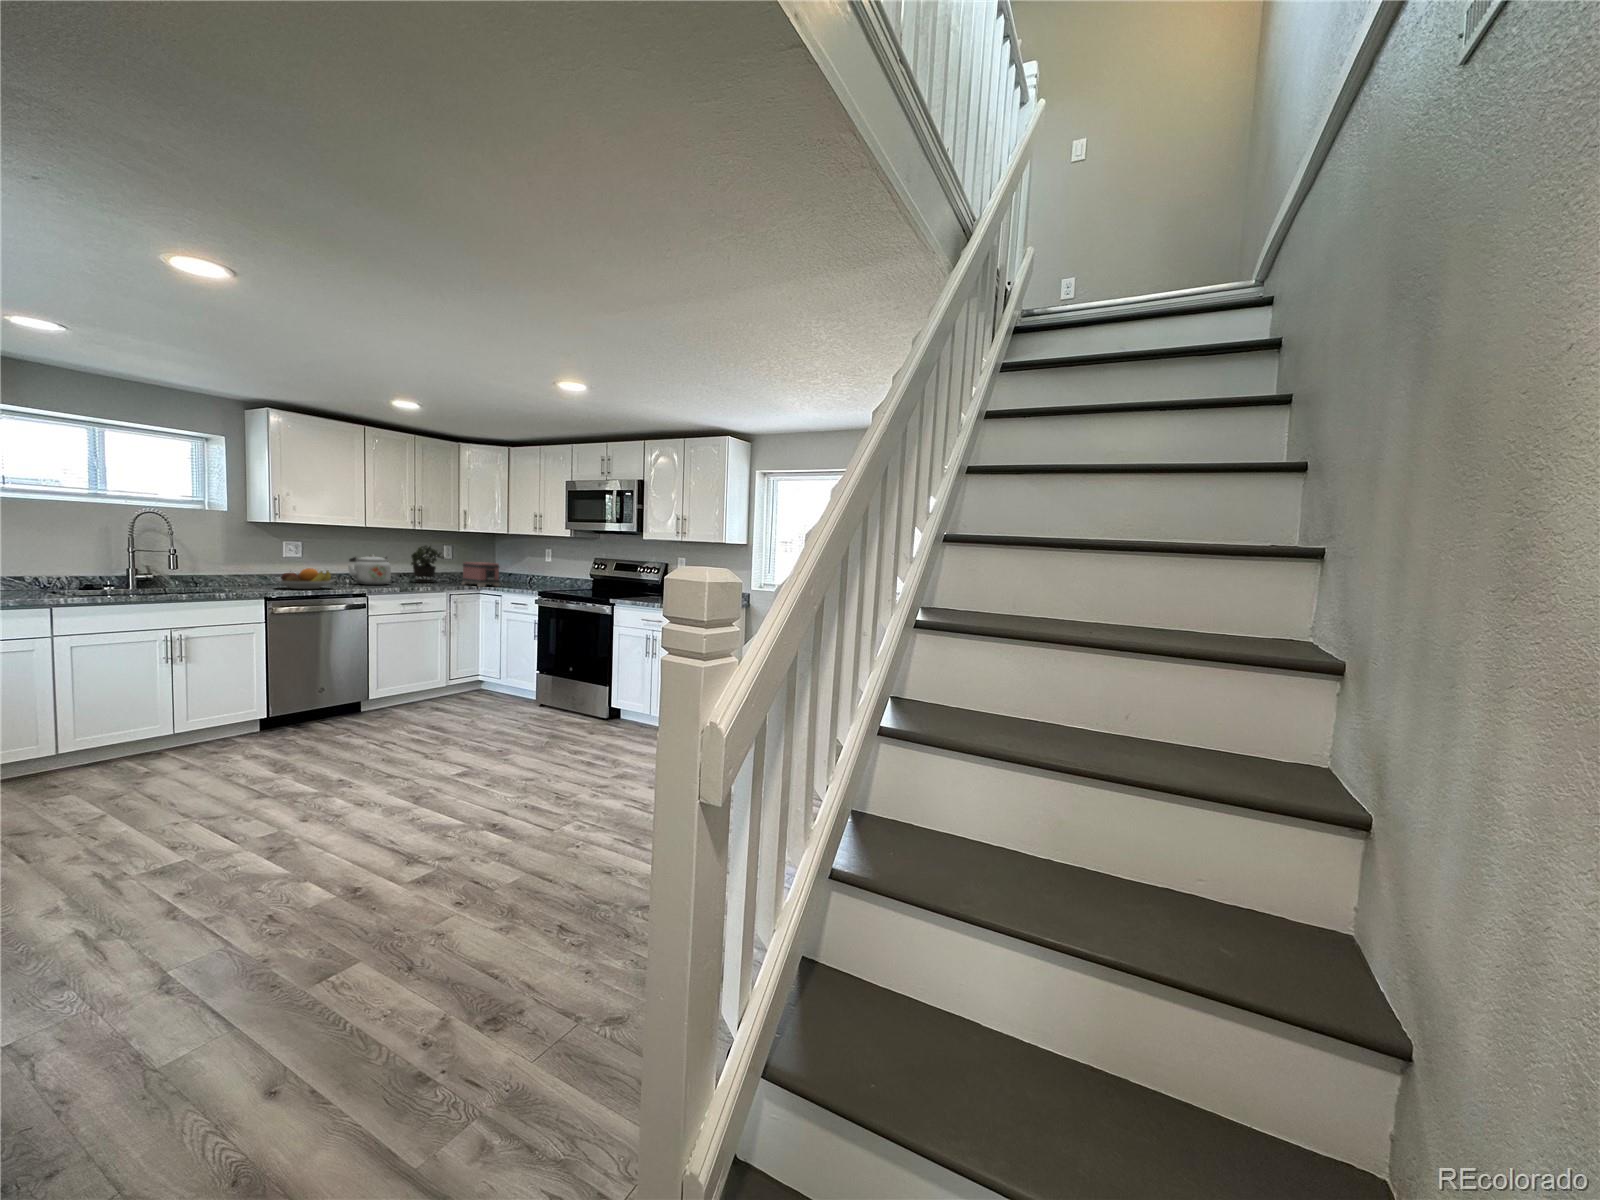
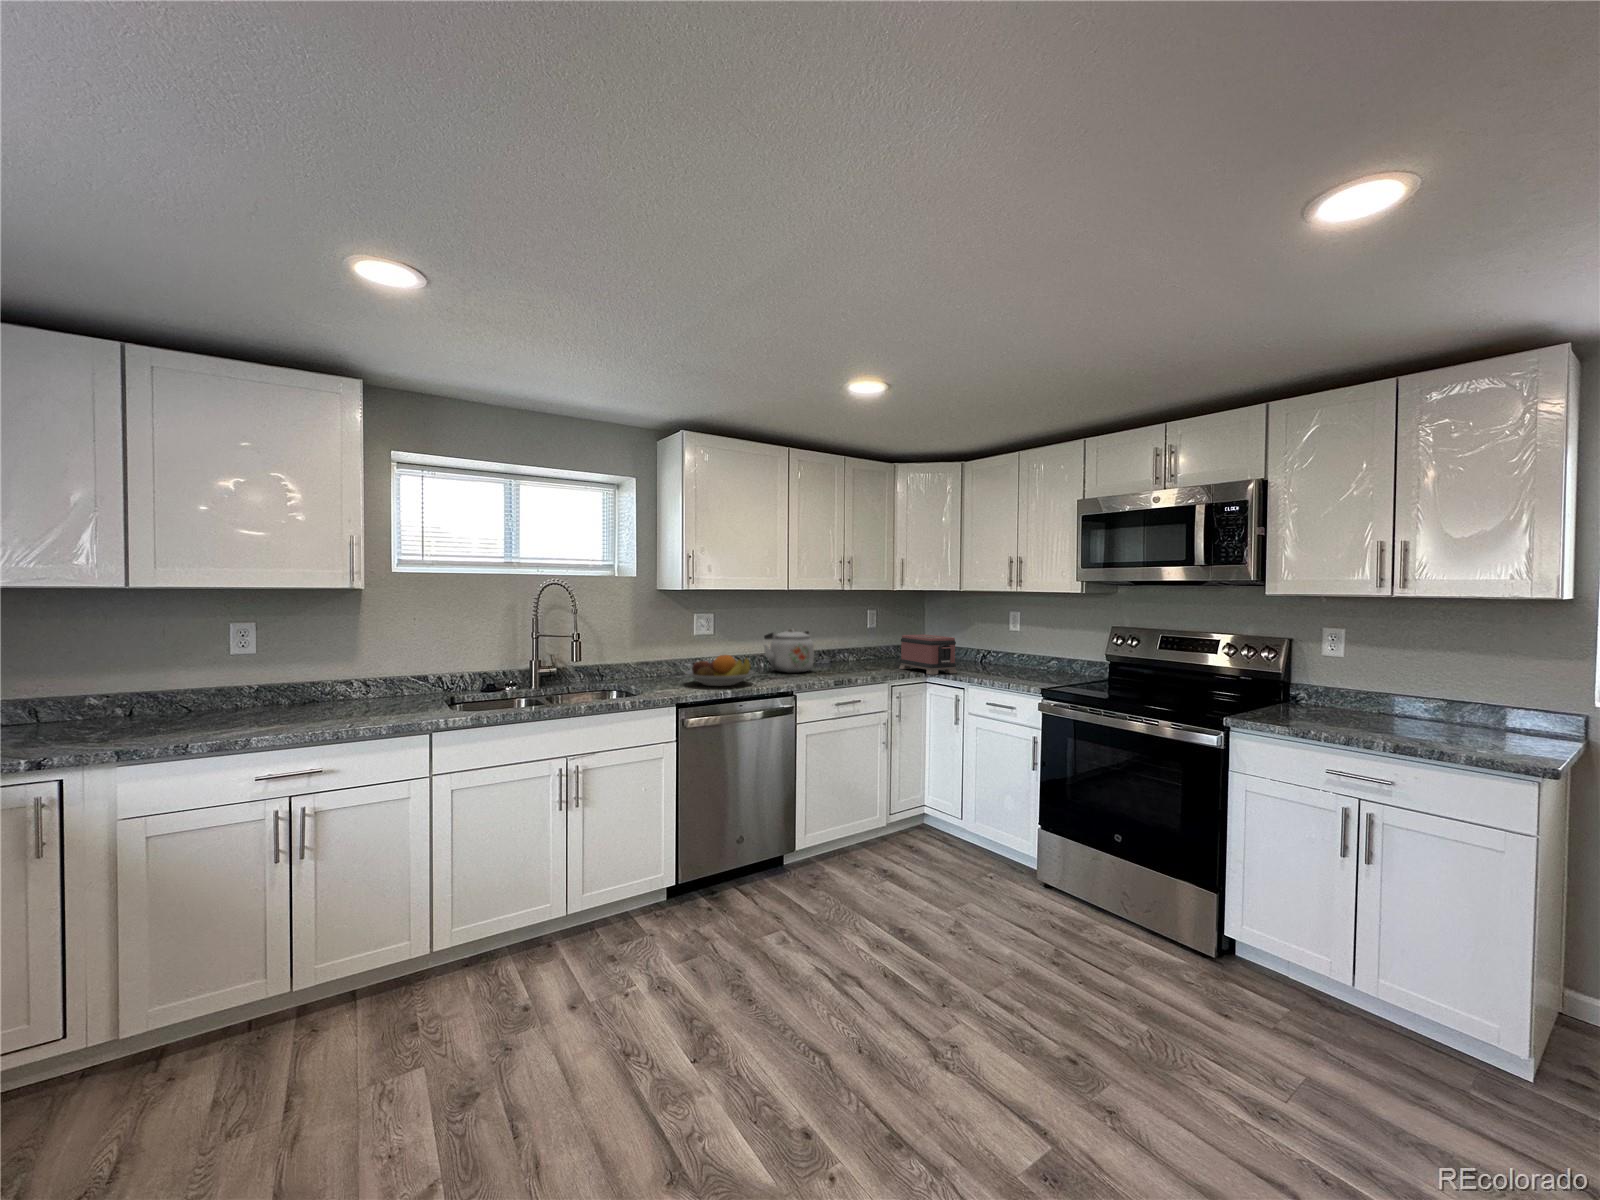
potted plant: present [411,546,445,583] -> none [833,610,874,666]

